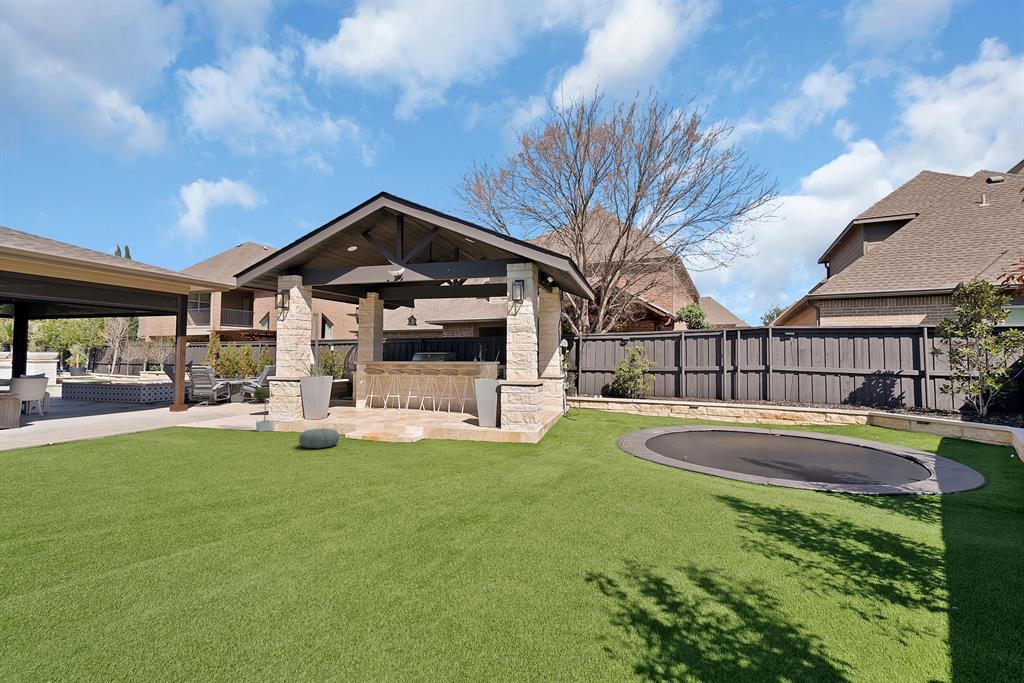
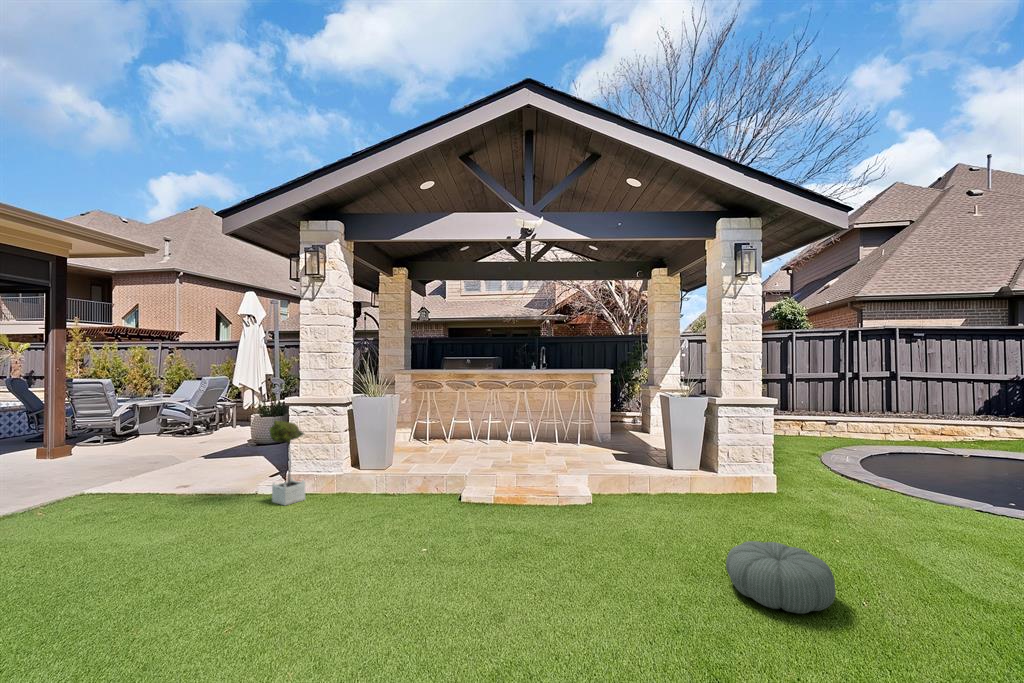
pouf: present [299,428,339,448] -> present [726,541,836,614]

